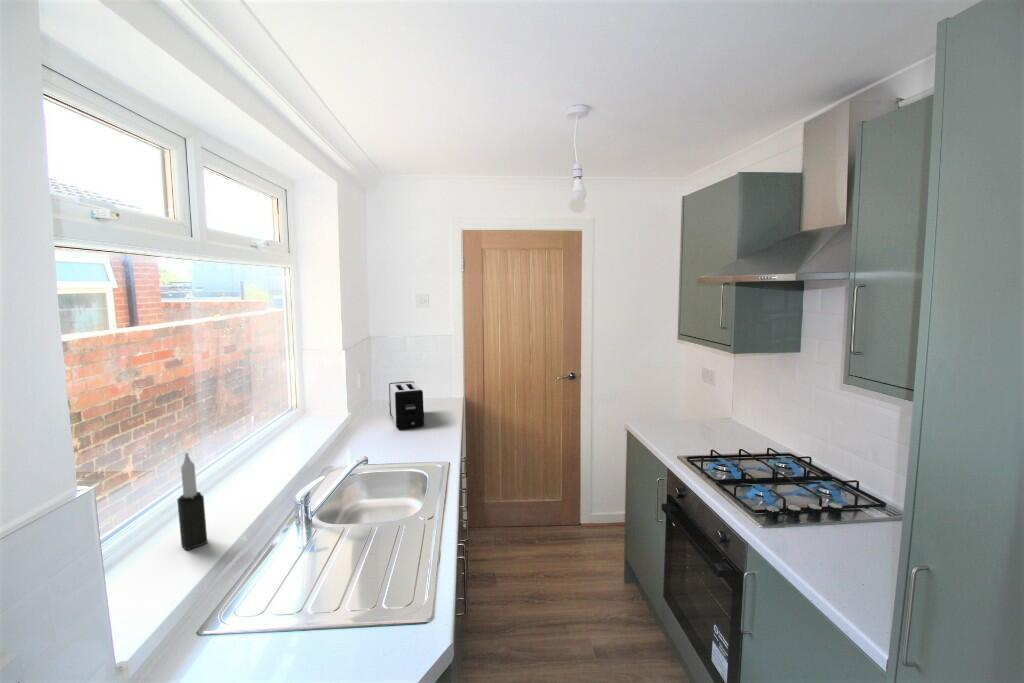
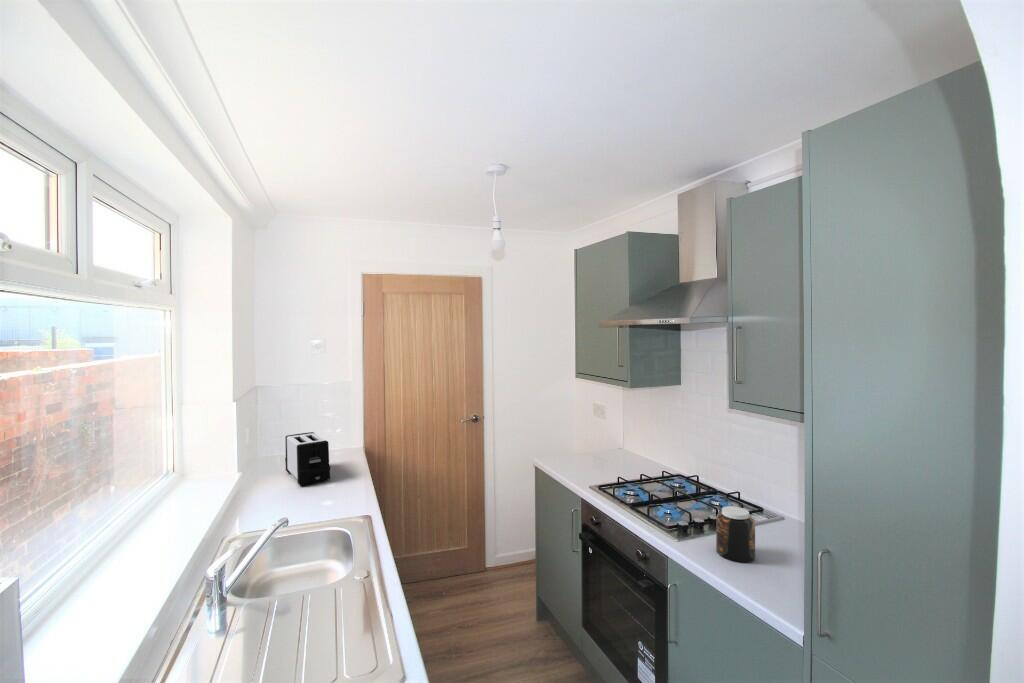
candle: present [177,453,207,550] -> none [67,531,105,653]
jar: none [810,497,862,563] -> present [716,506,755,562]

